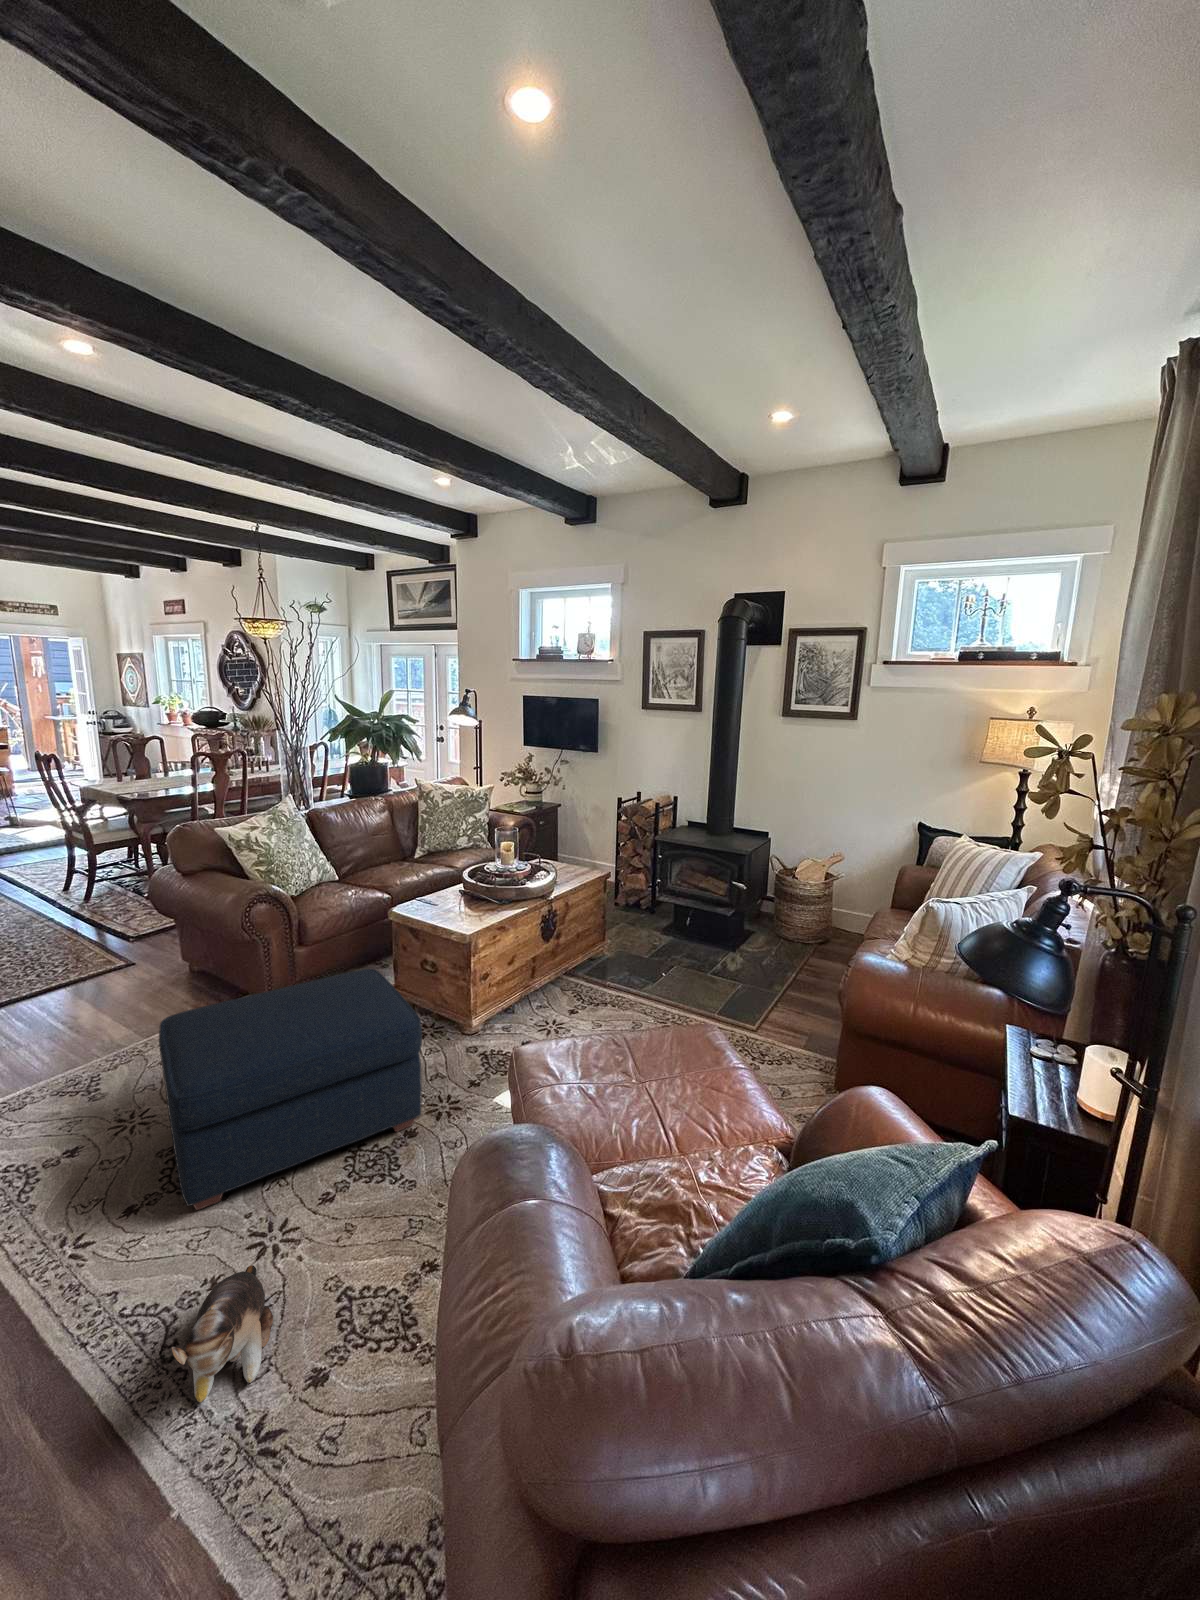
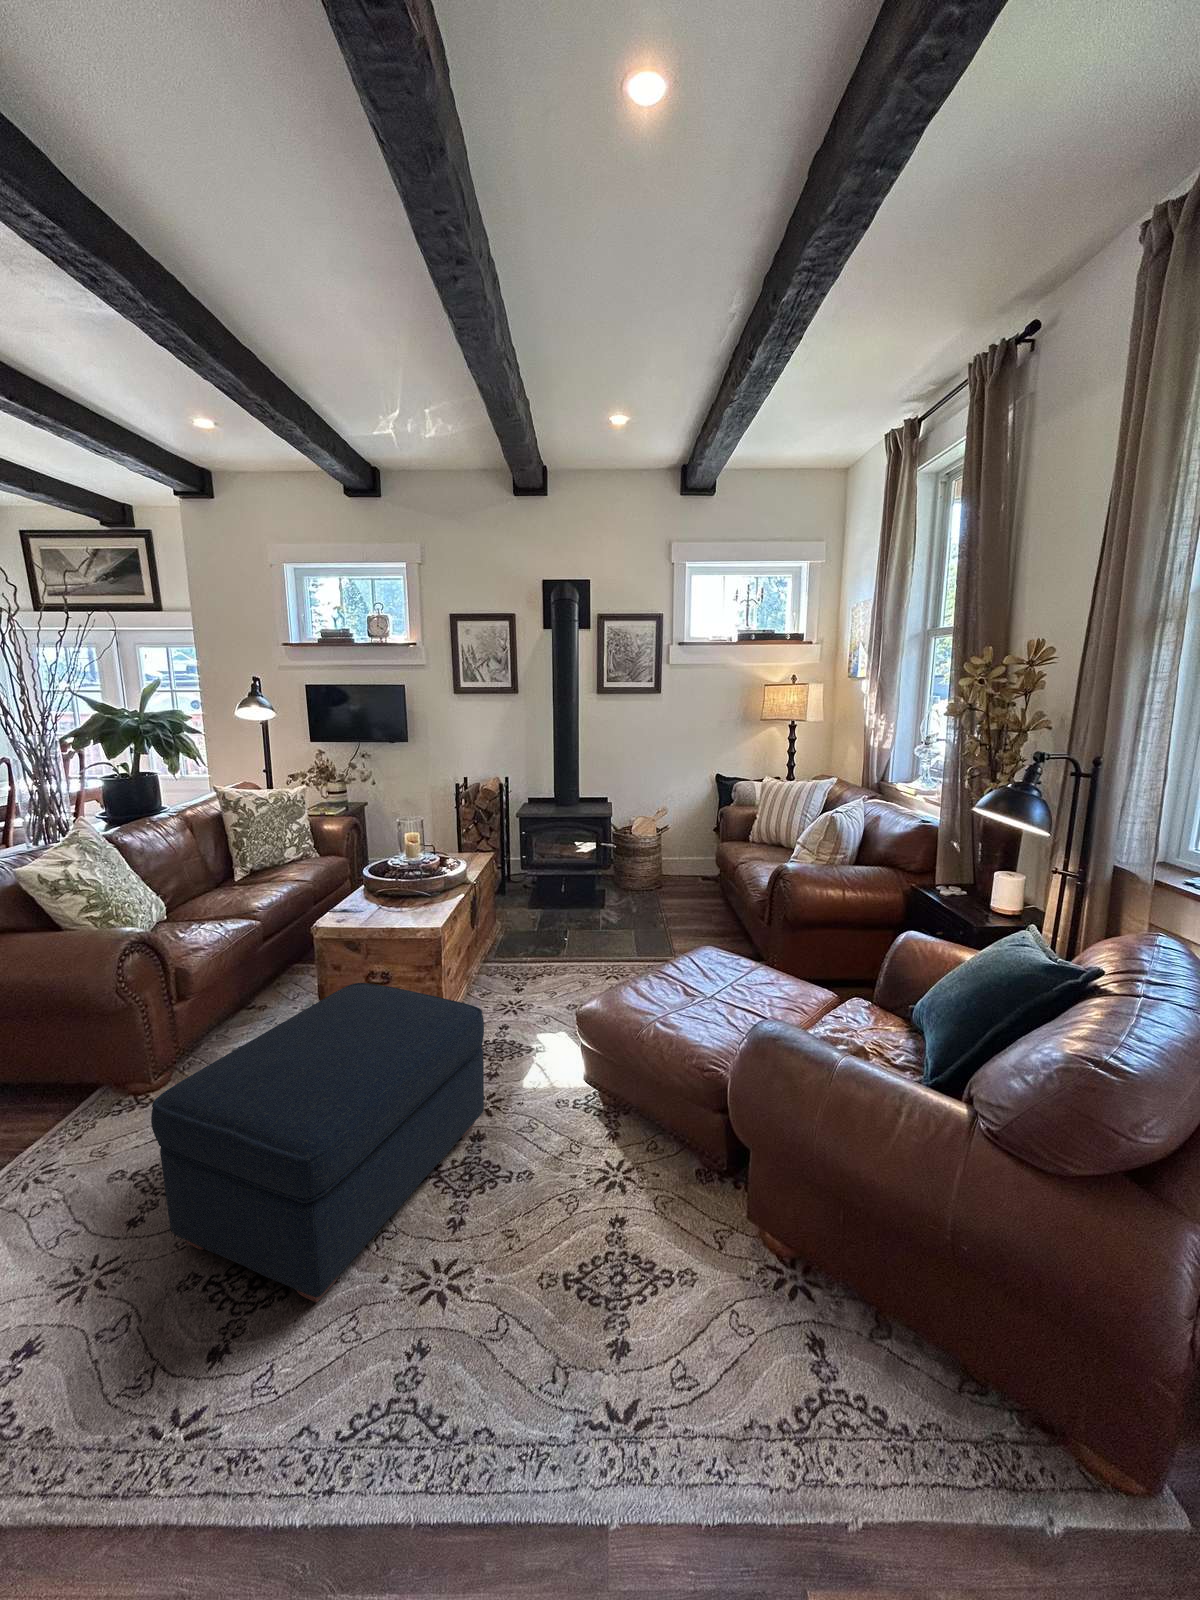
plush toy: present [172,1265,273,1403] -> none [450,1295,602,1436]

